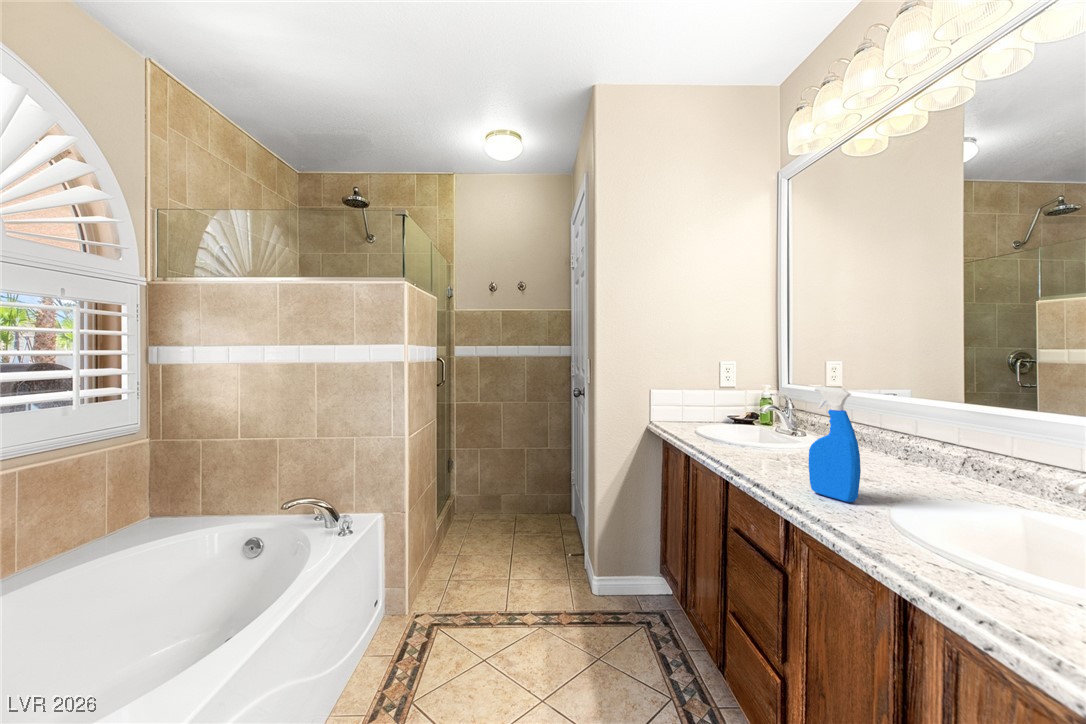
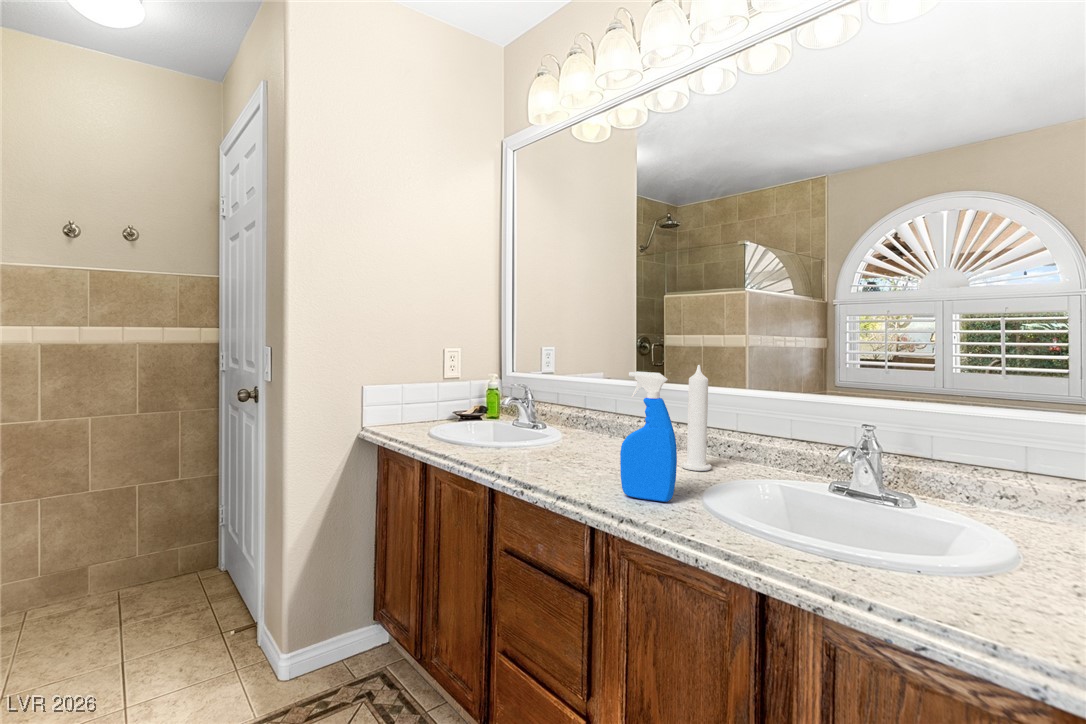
candle: none [915,382,954,490] -> present [681,365,712,471]

